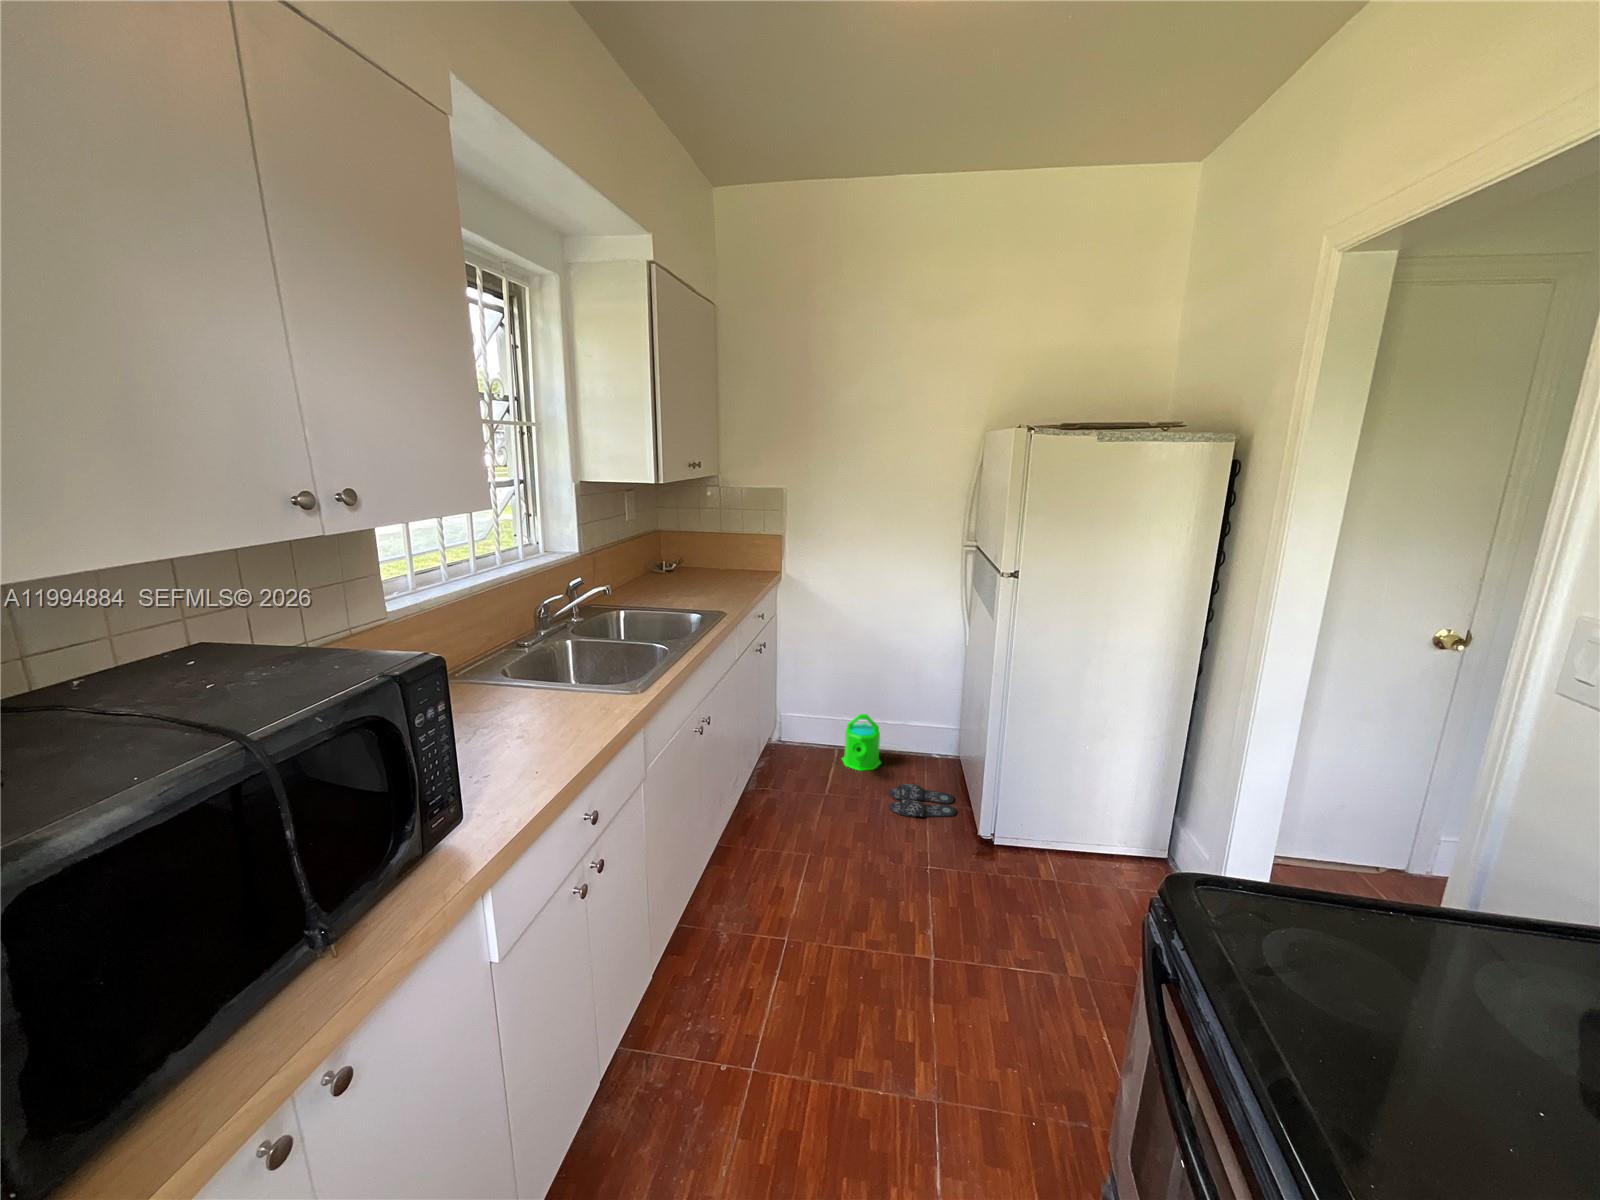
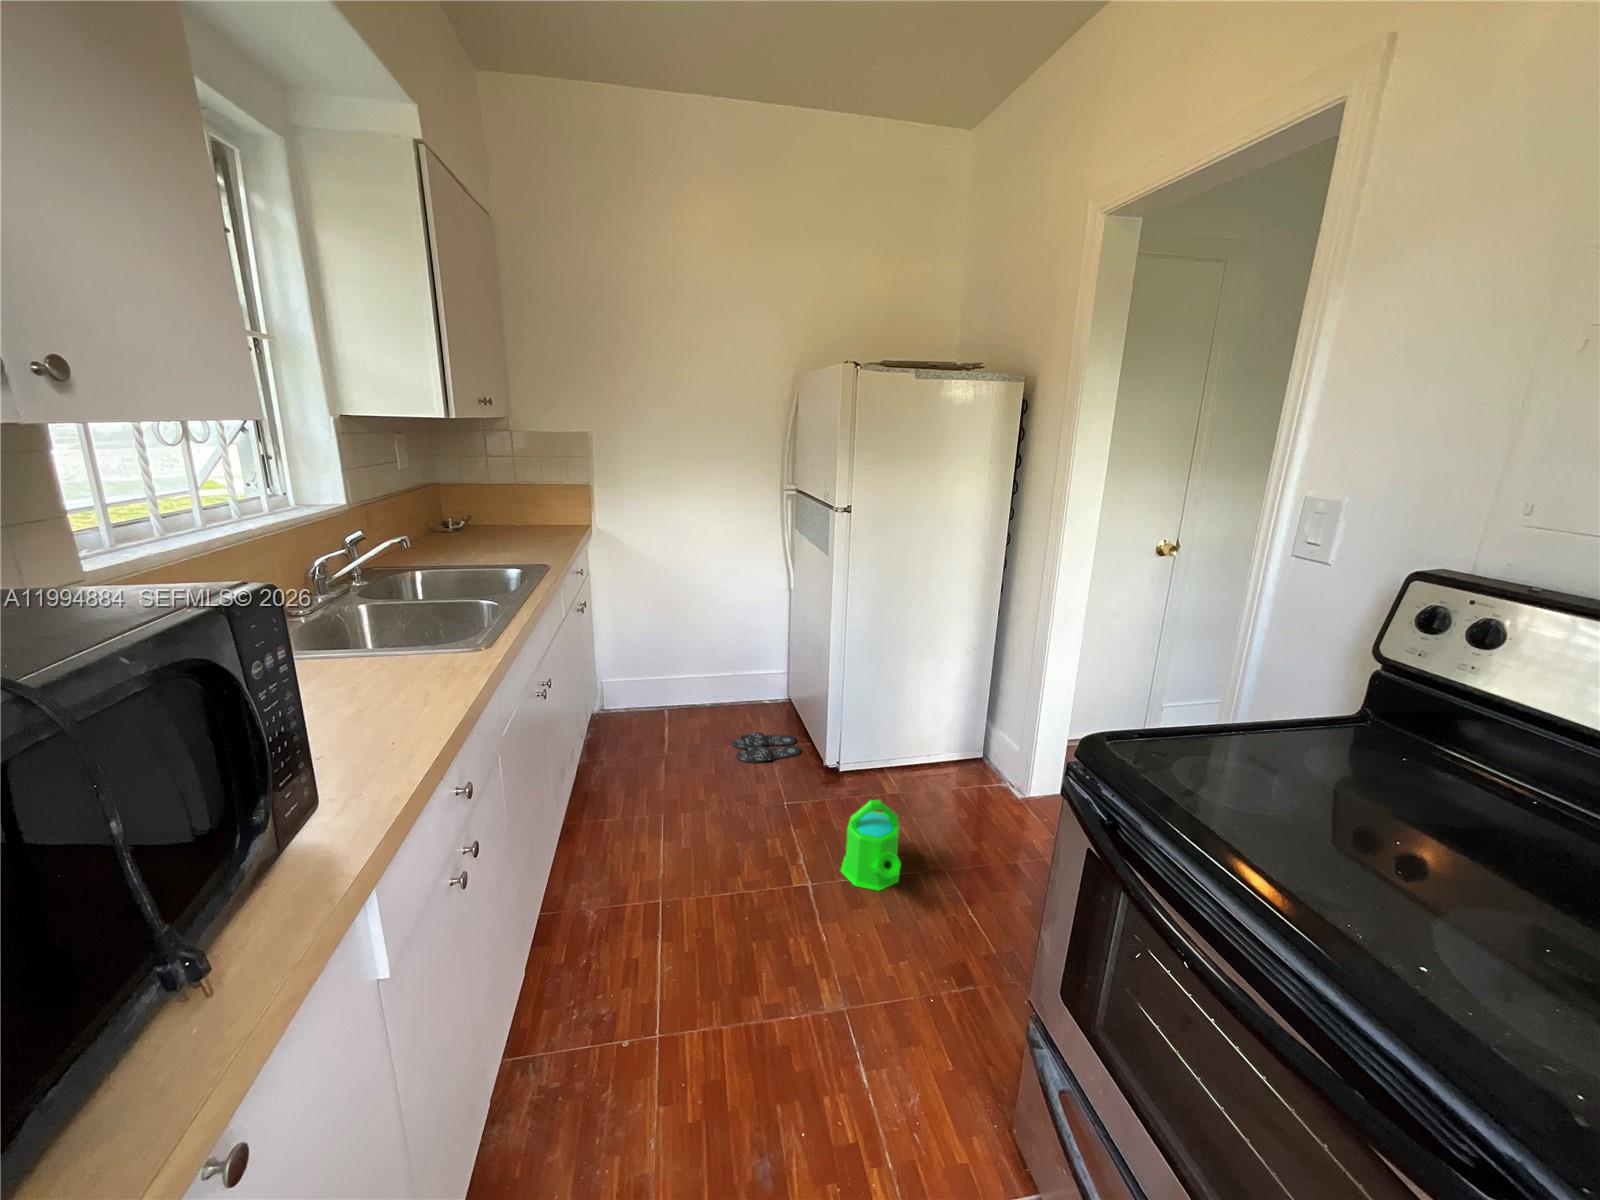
watering can: present [842,714,881,771] -> present [841,800,901,891]

